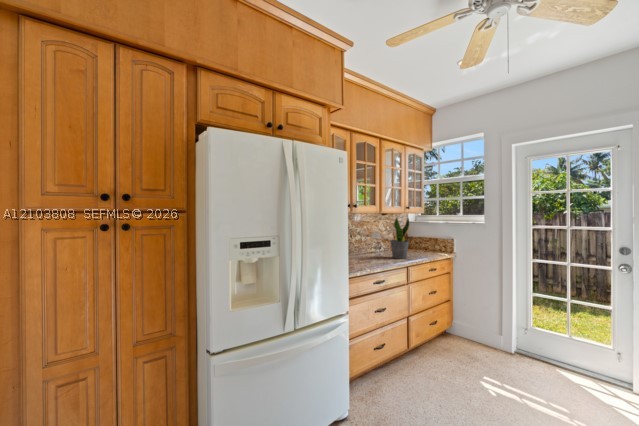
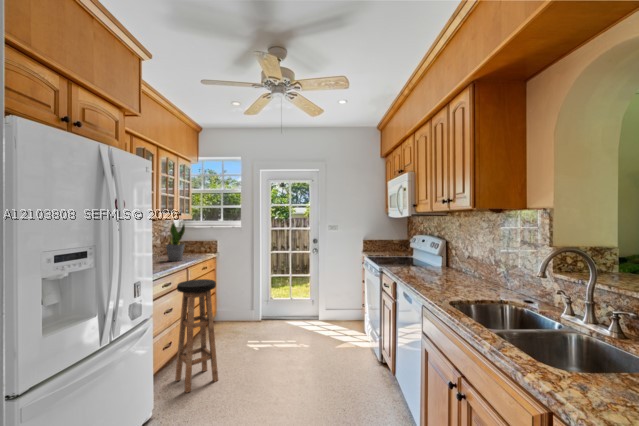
bar stool: none [385,283,430,413] -> present [175,279,218,393]

